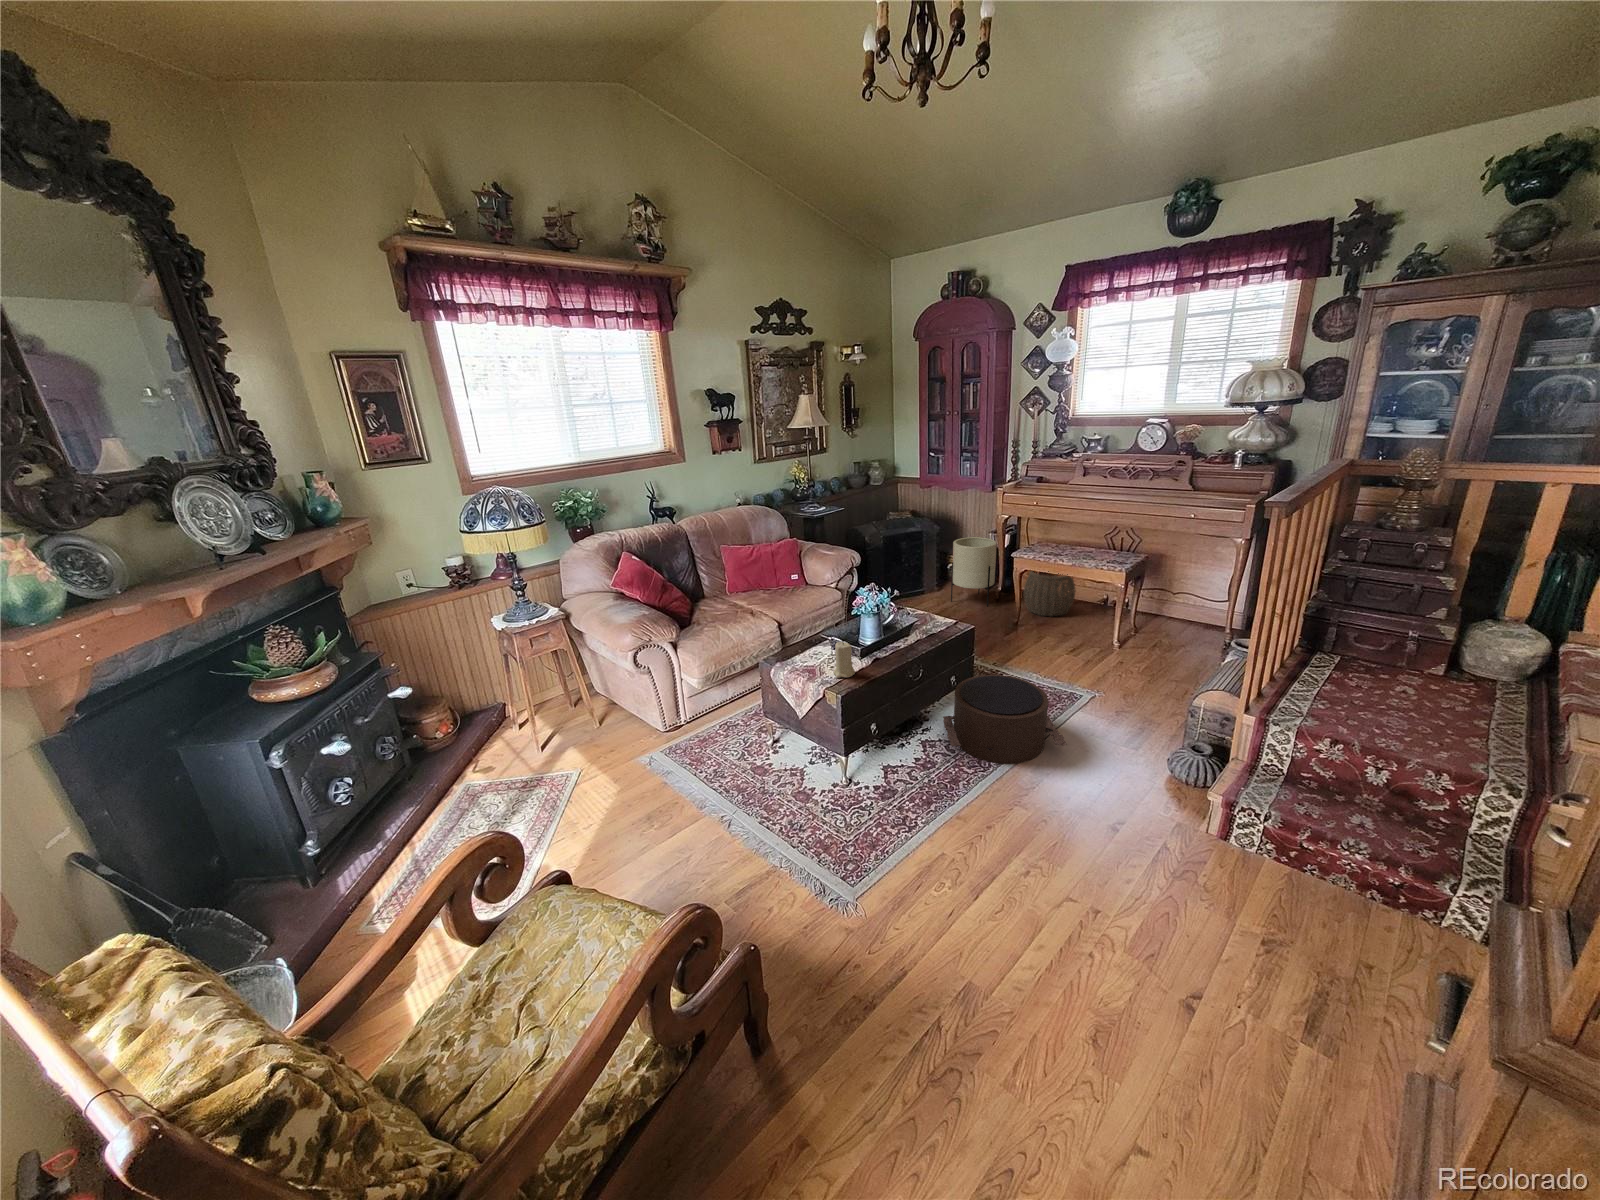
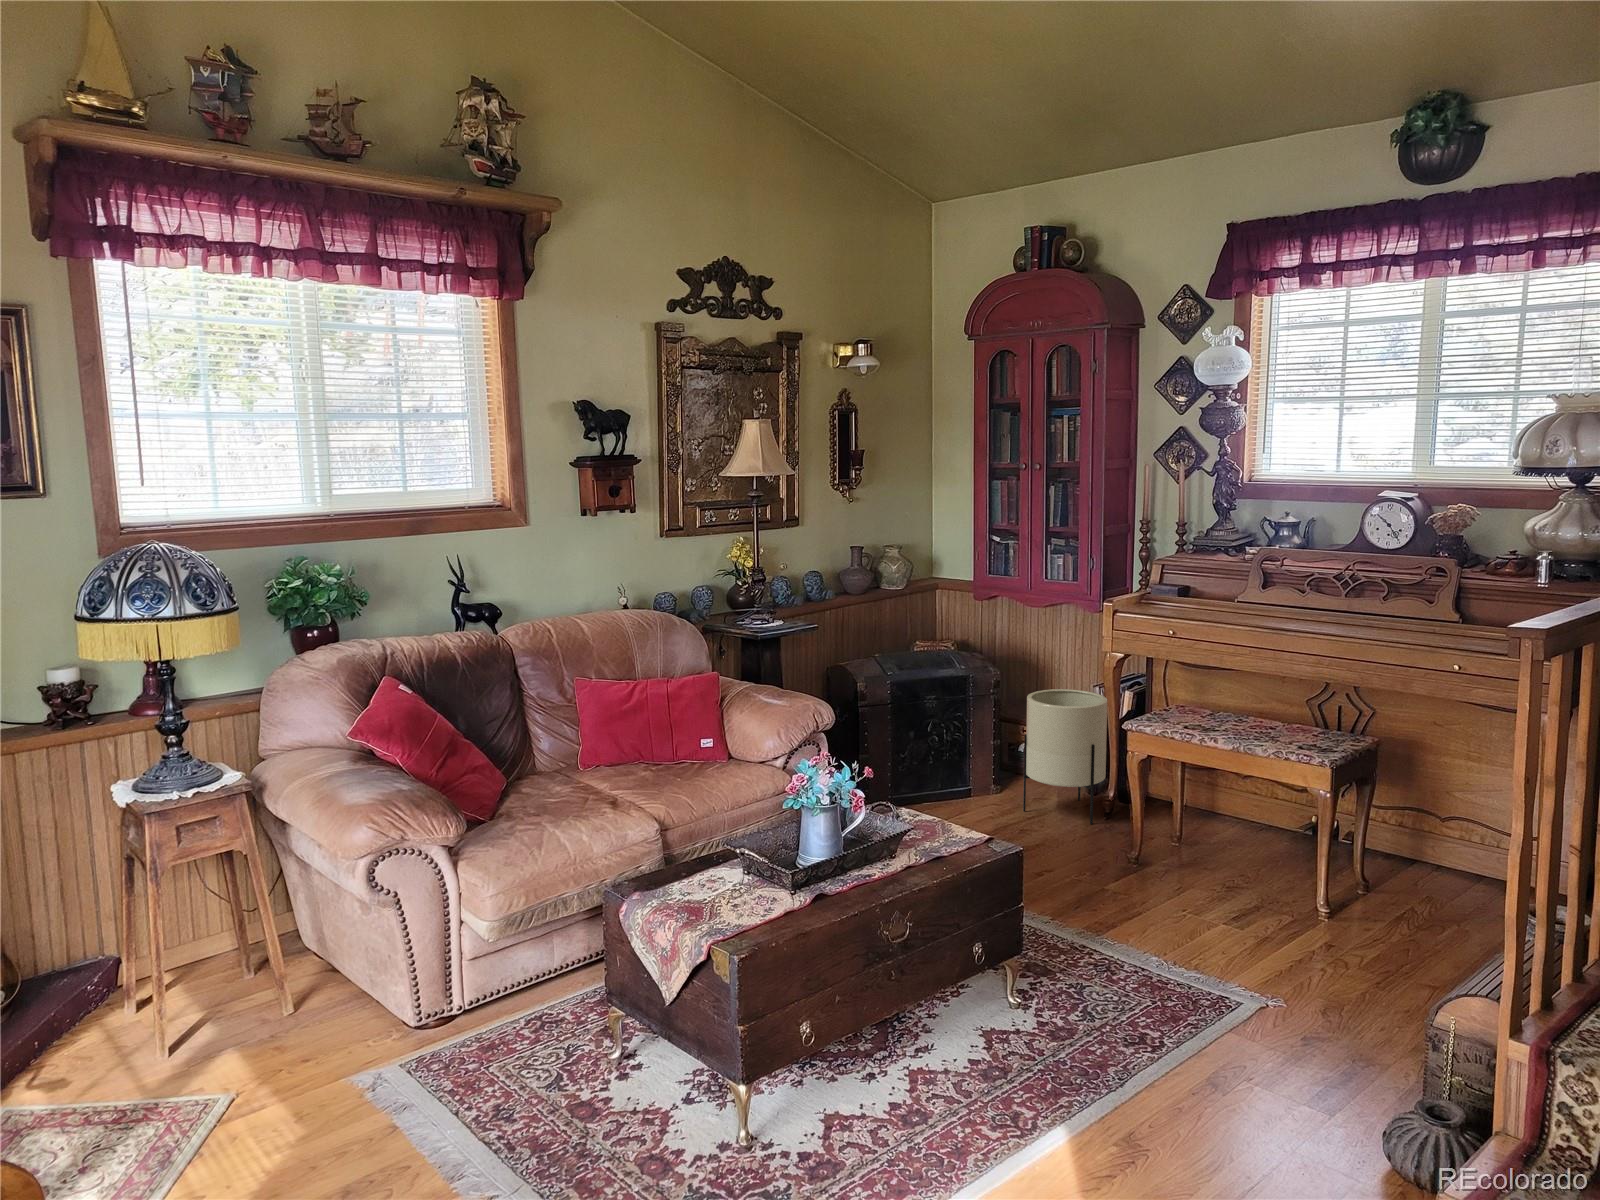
woven basket: present [1024,571,1076,616] -> none [1158,750,1256,848]
candle: present [833,642,855,678] -> none [734,857,774,927]
pouf: present [943,675,1066,764] -> none [956,944,1188,1125]

